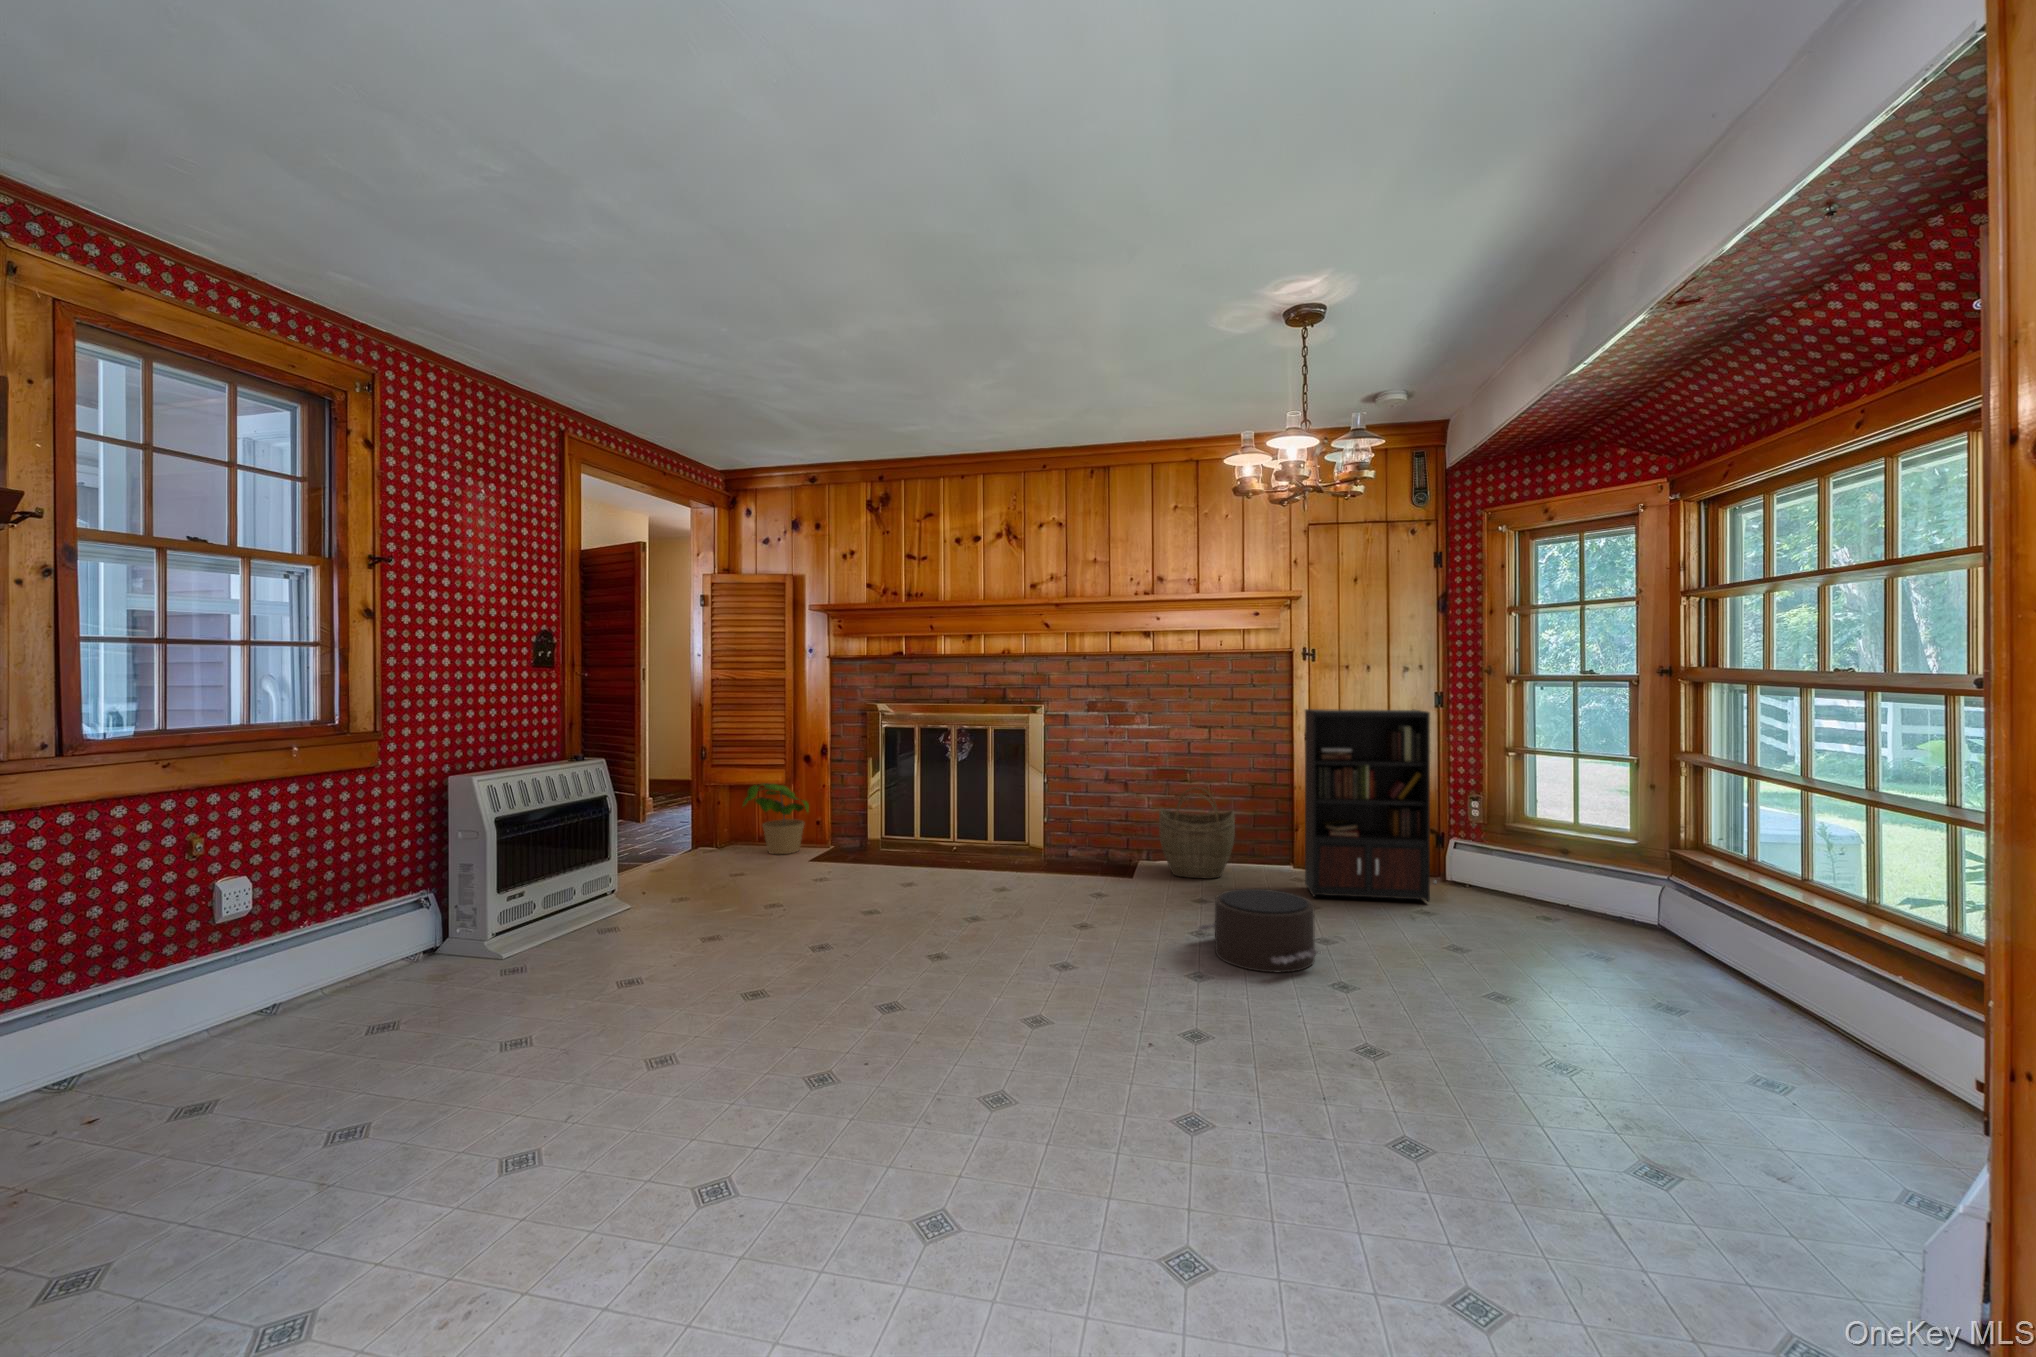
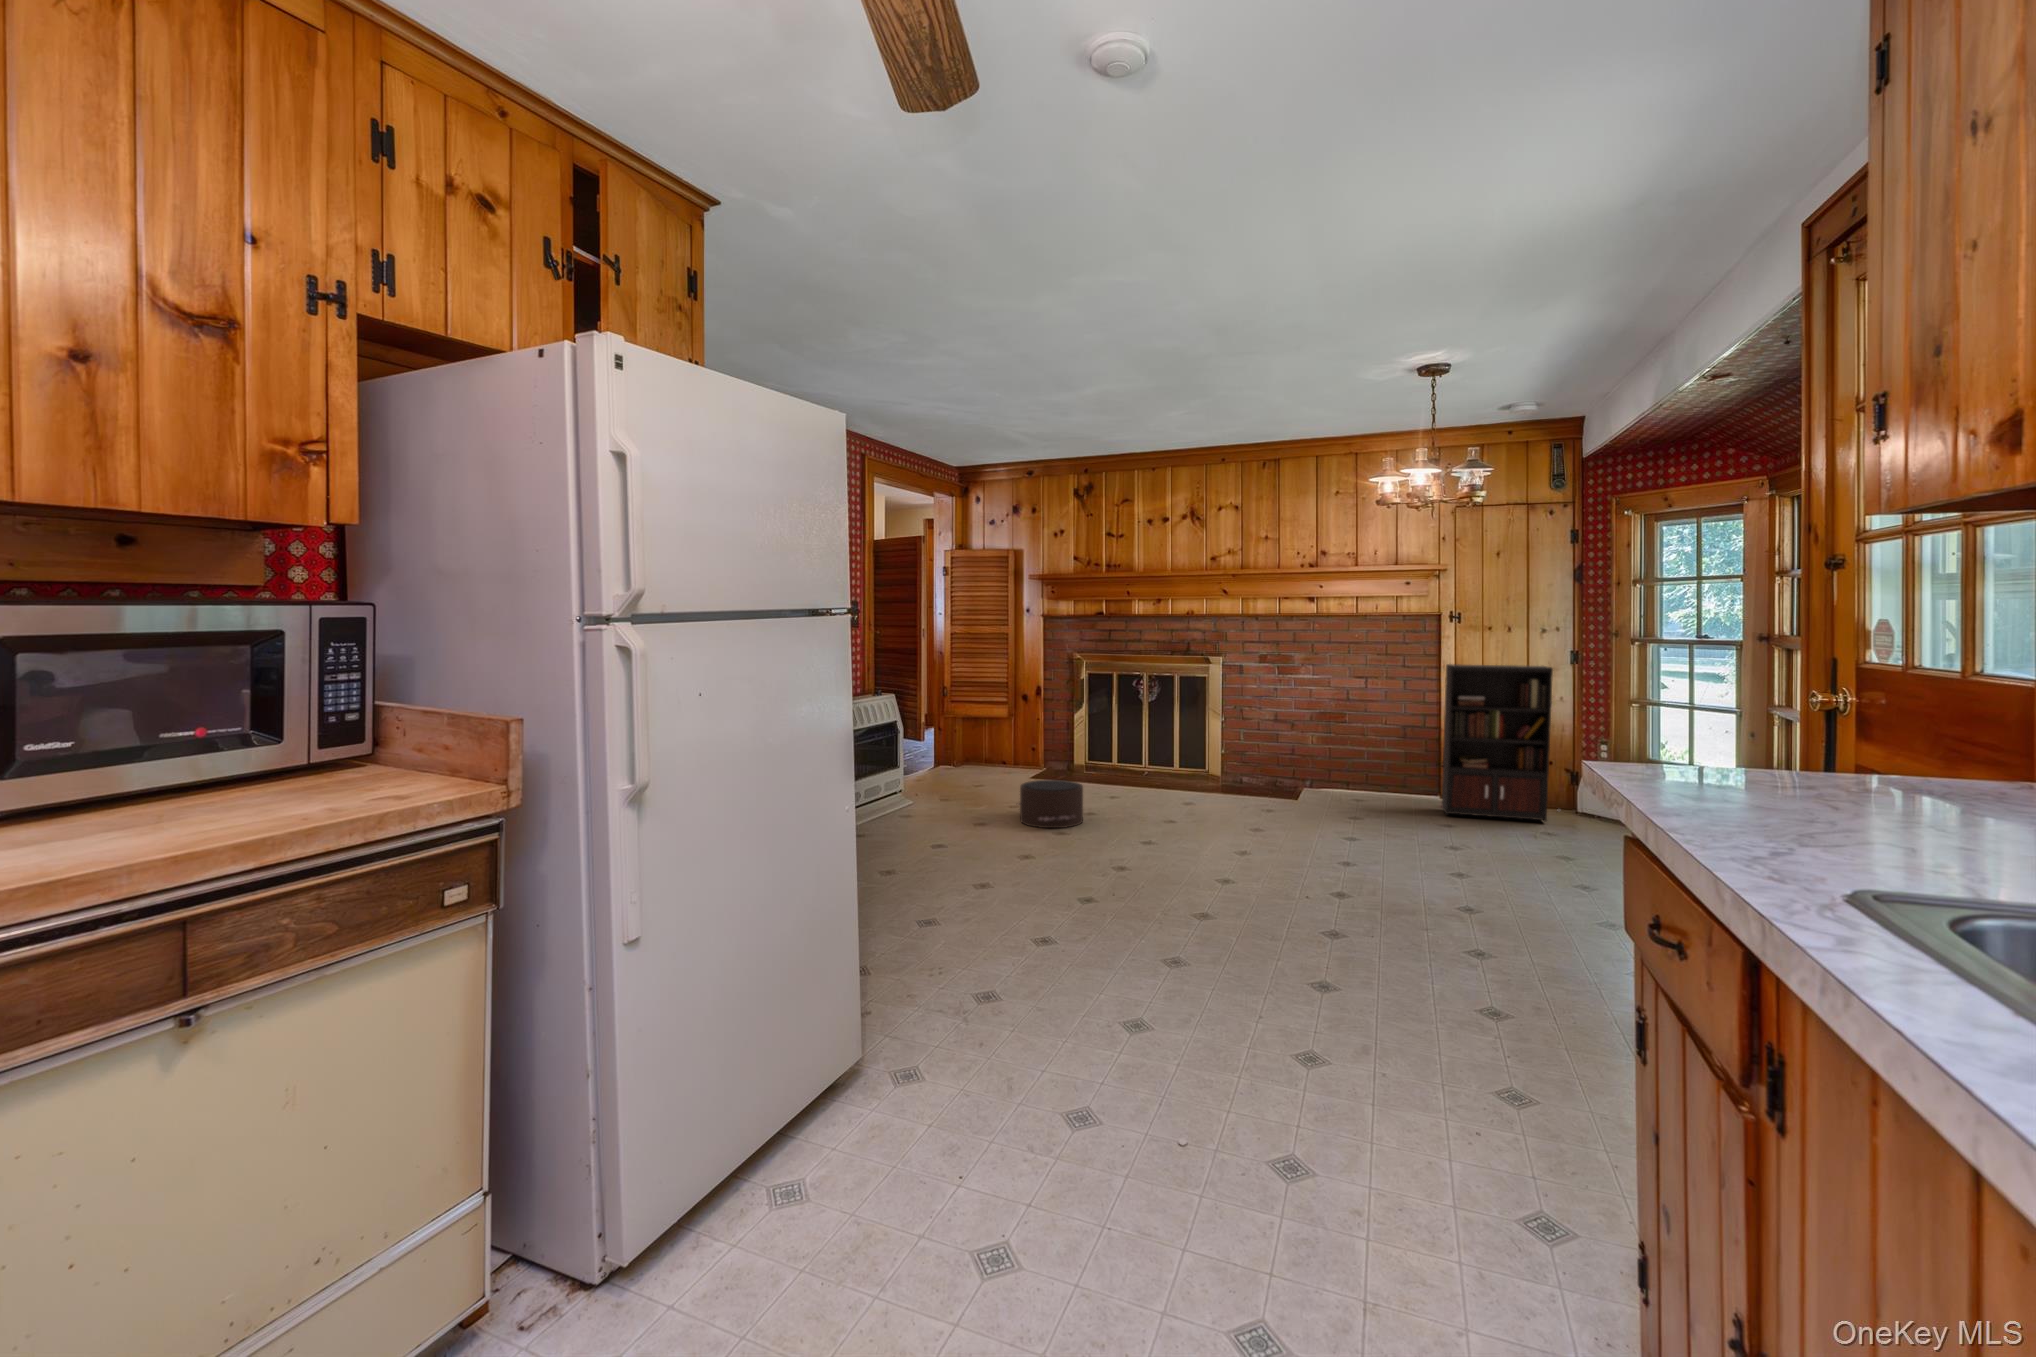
potted plant: present [742,783,809,854] -> none [977,717,1027,773]
woven basket: present [1159,787,1235,879] -> none [1318,727,1383,801]
pouf: present [1198,889,1318,973] -> present [1019,780,1083,828]

